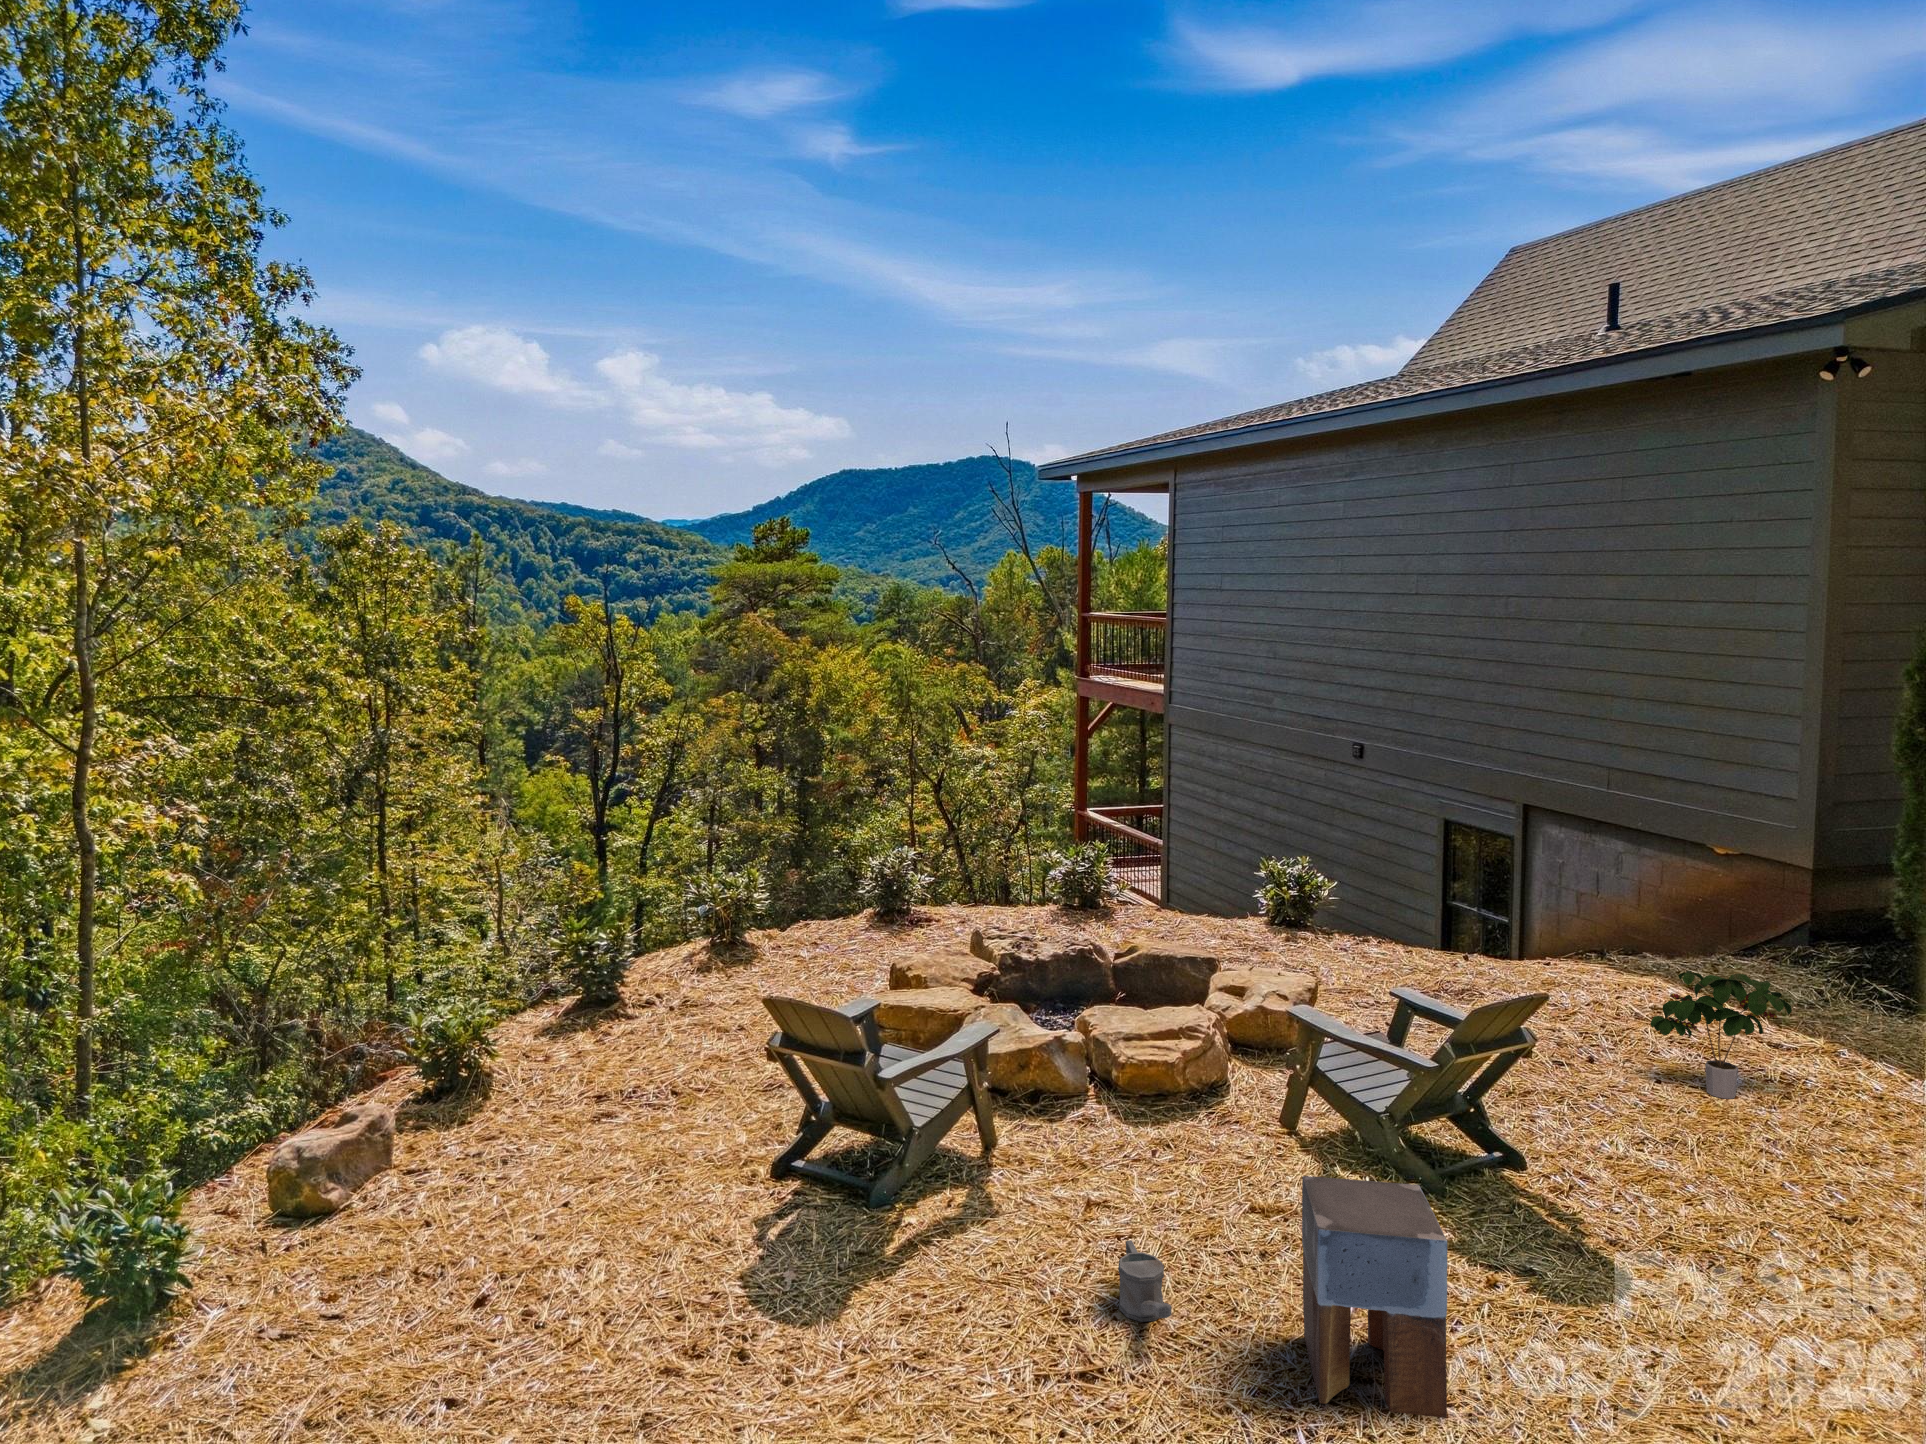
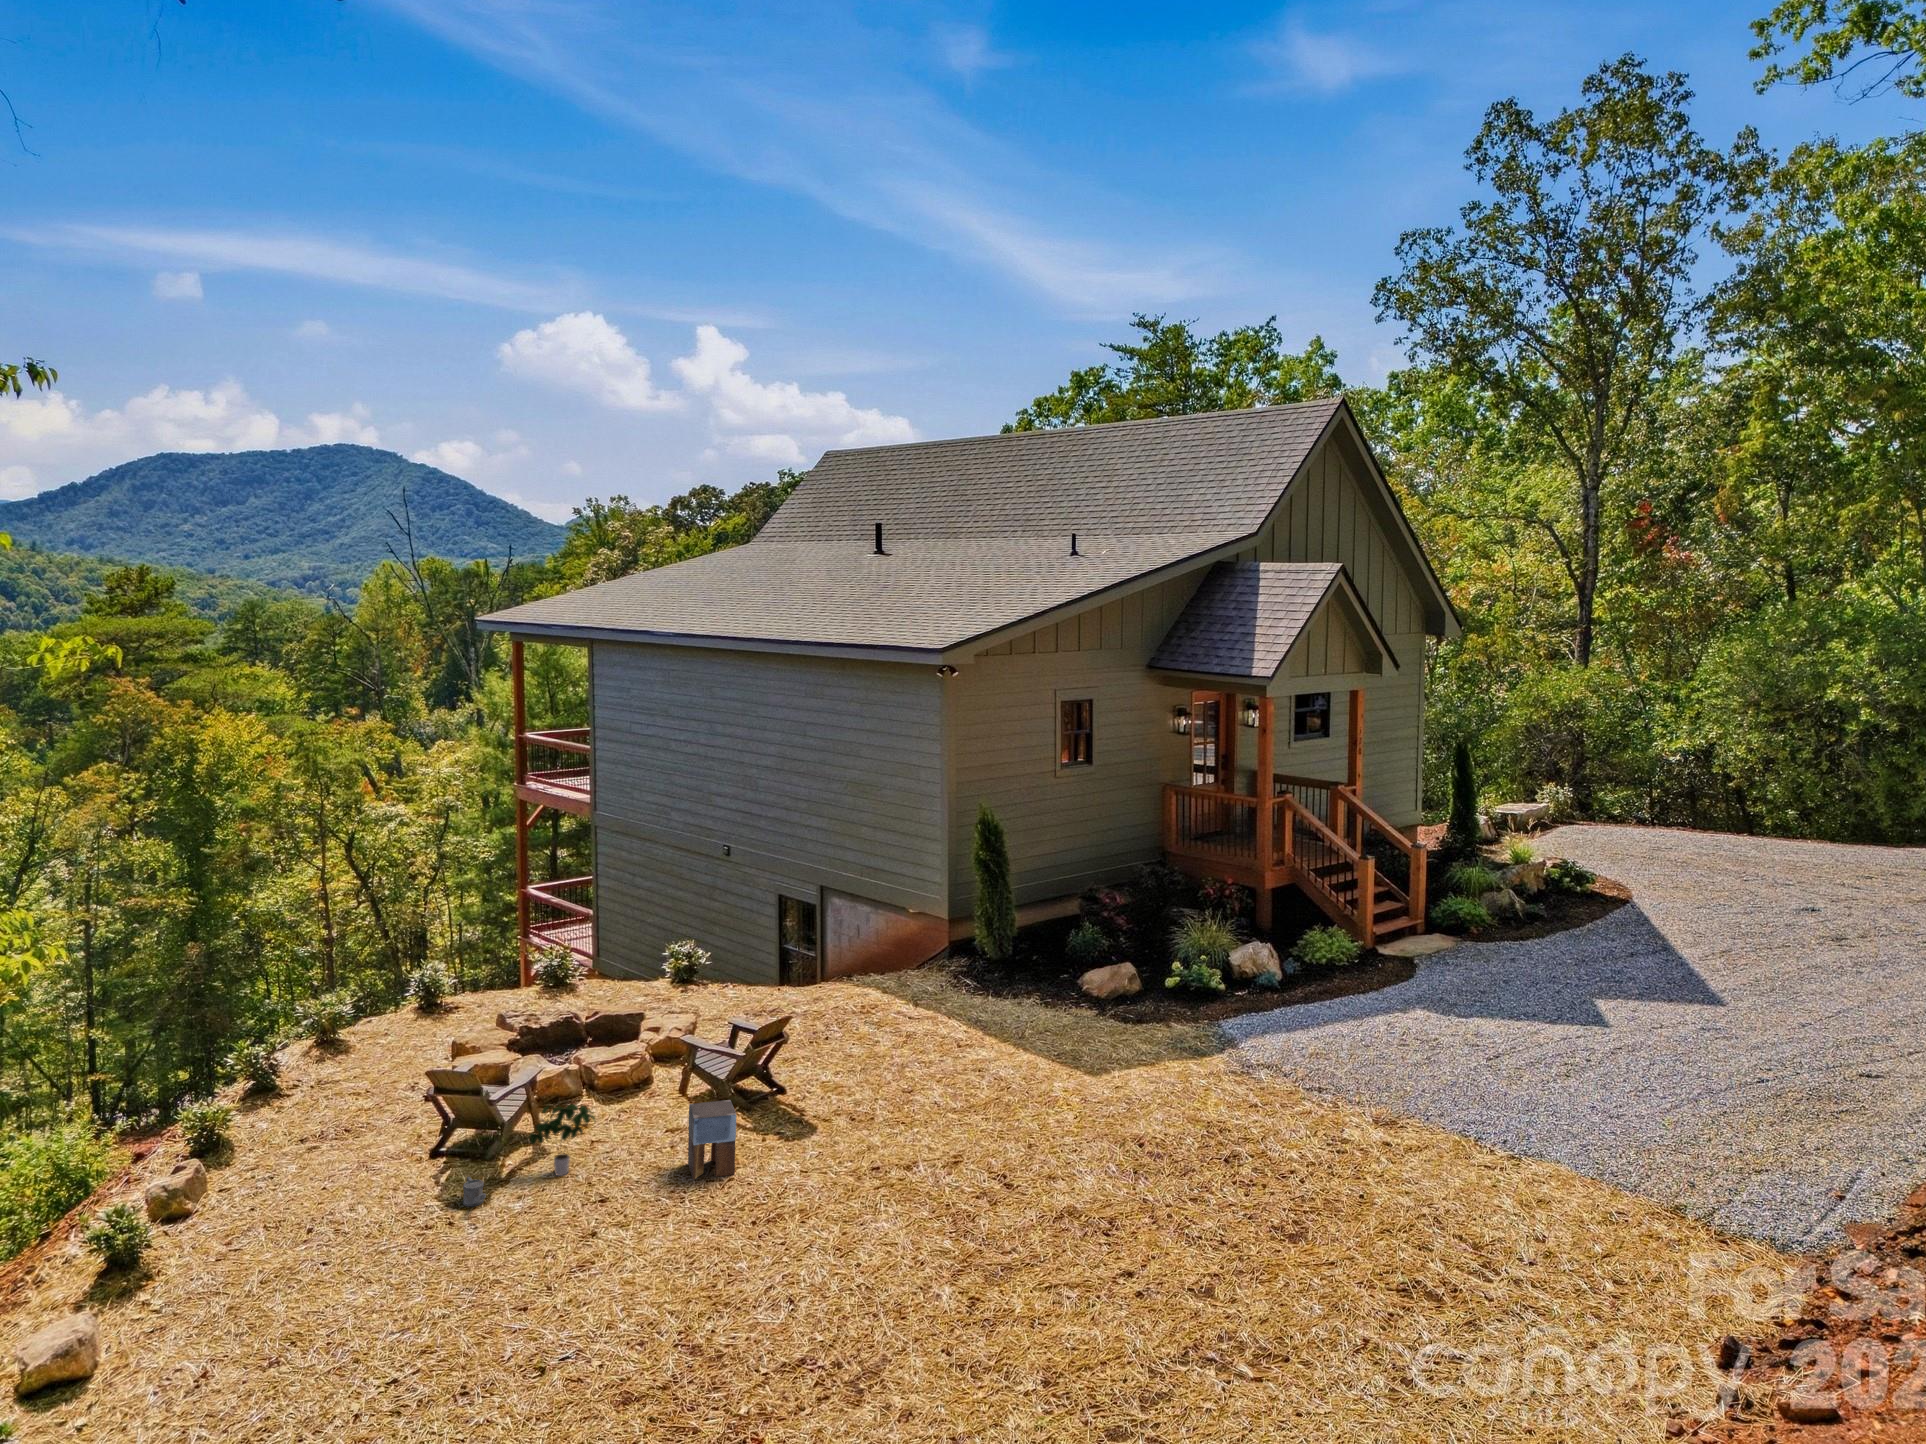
potted plant: present [1650,970,1792,1099] -> present [529,1104,595,1176]
watering can: present [1118,1240,1172,1322] -> present [463,1176,486,1206]

